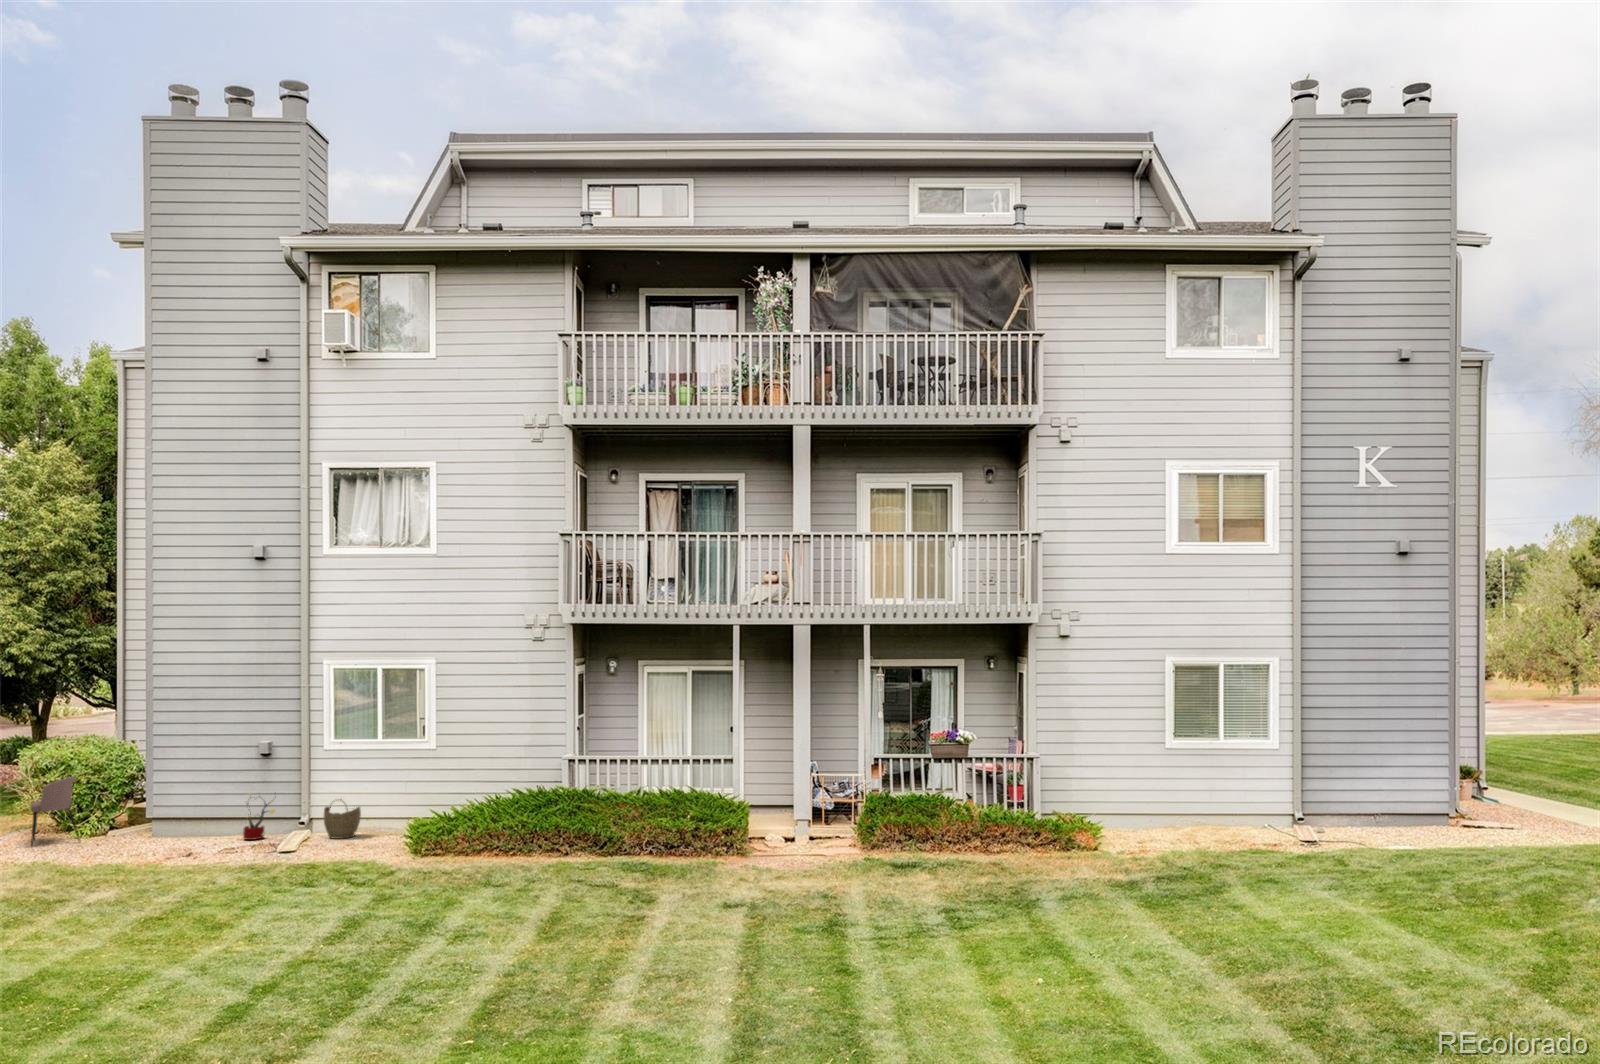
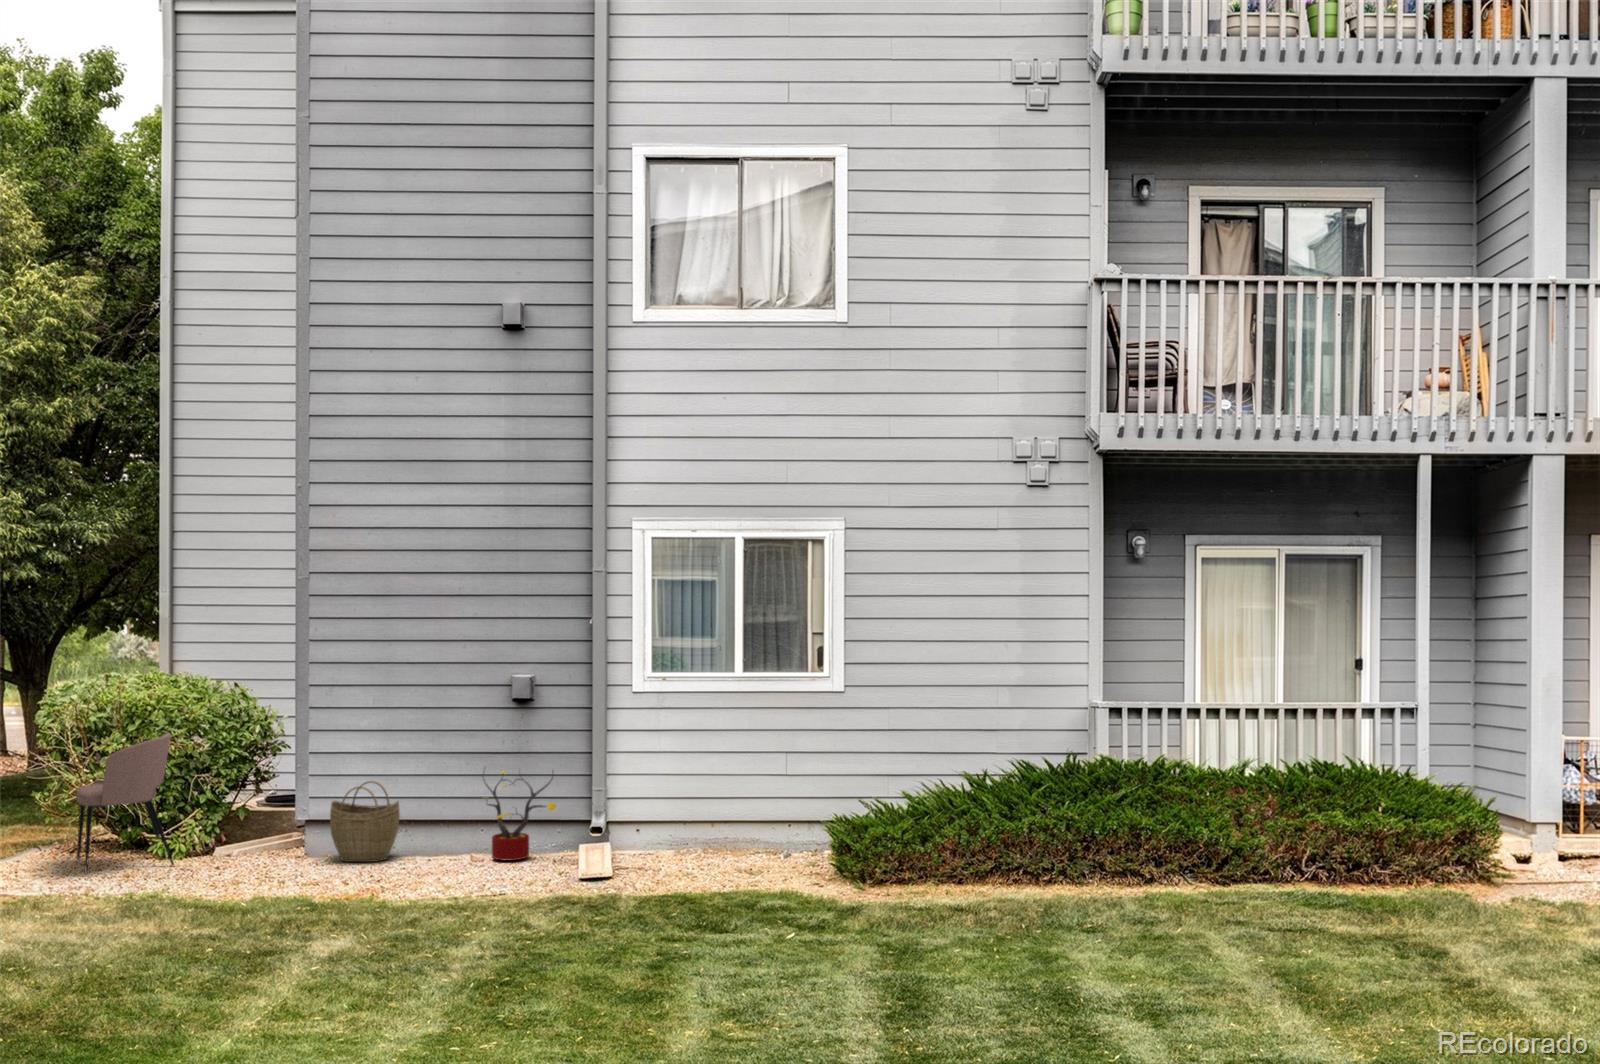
woven basket: present [324,799,361,839] -> present [330,781,400,862]

